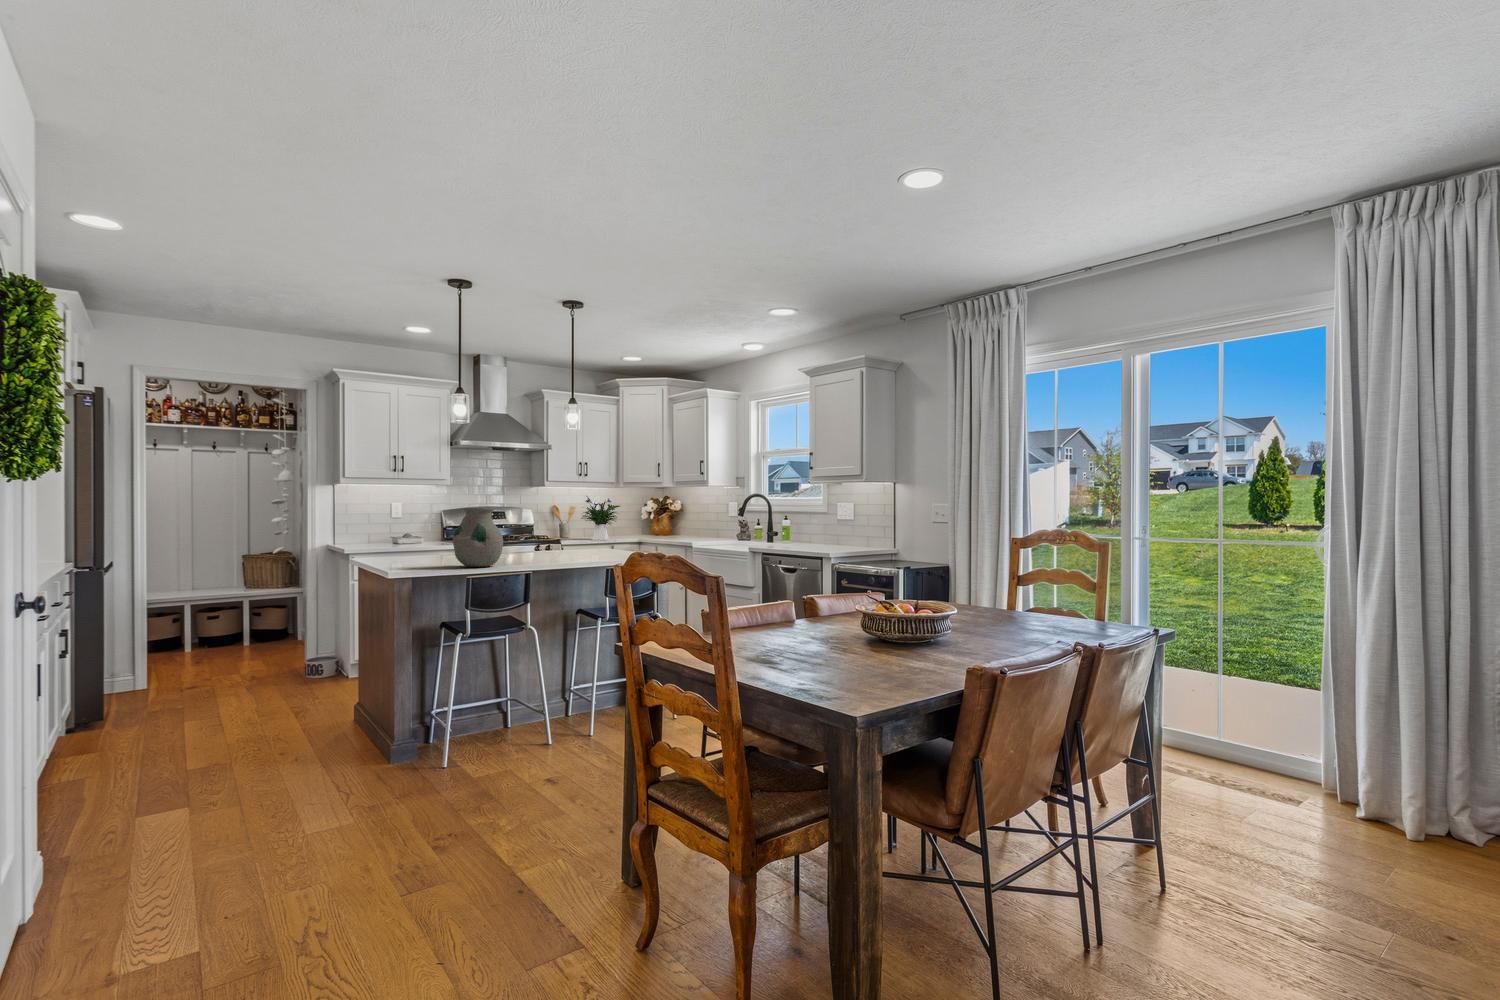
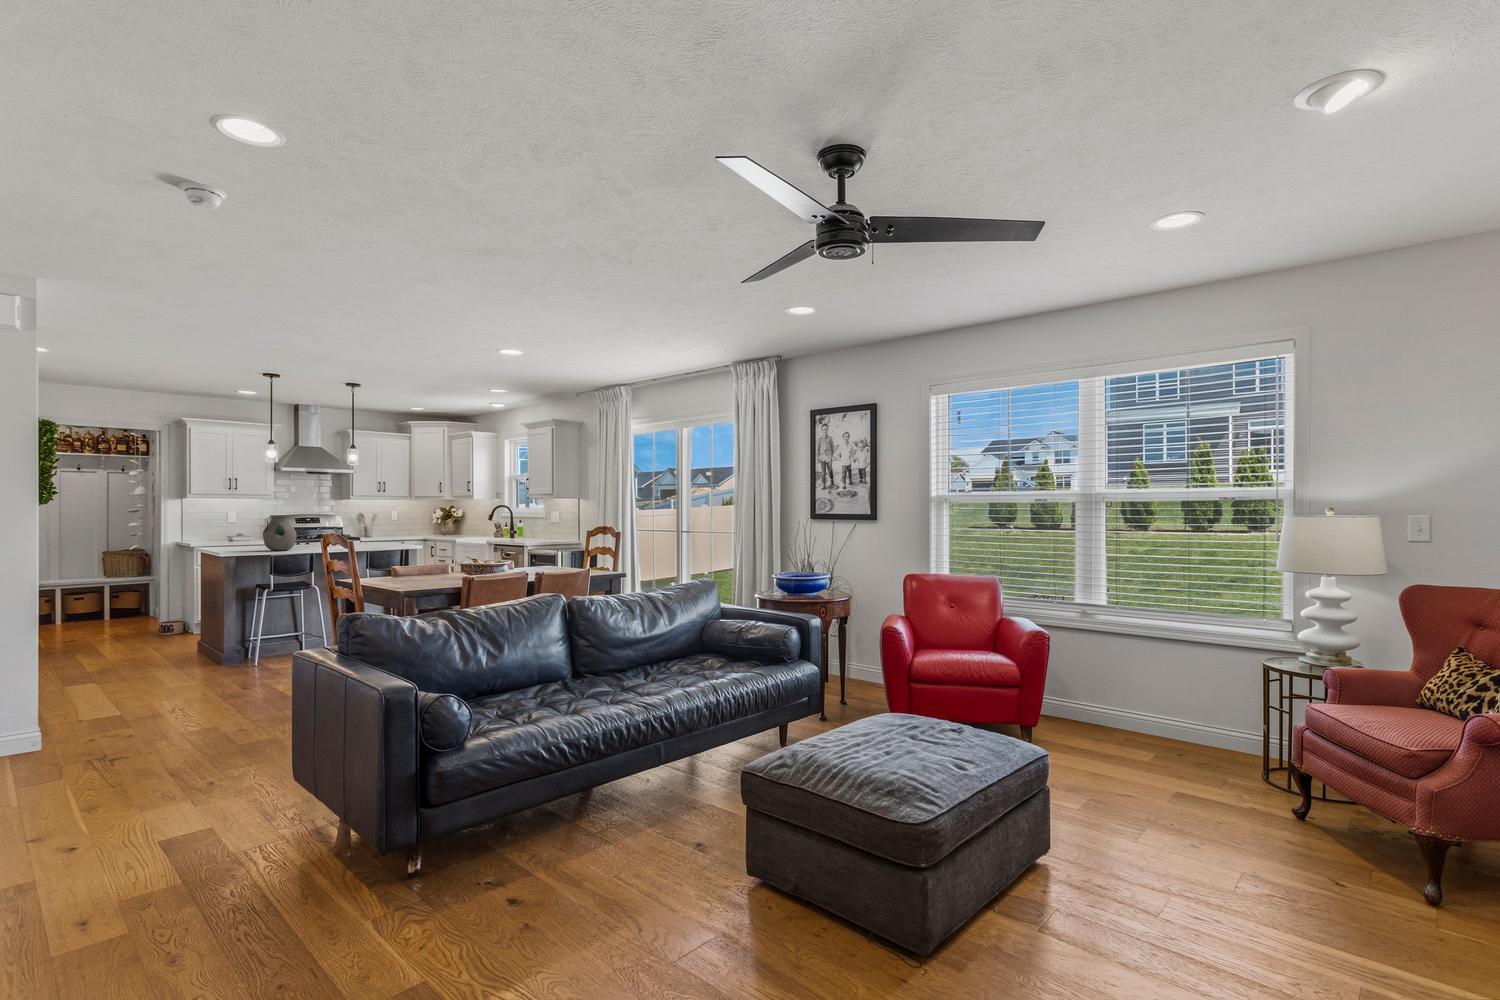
flower arrangement: present [582,497,620,540] -> none [378,506,412,538]

